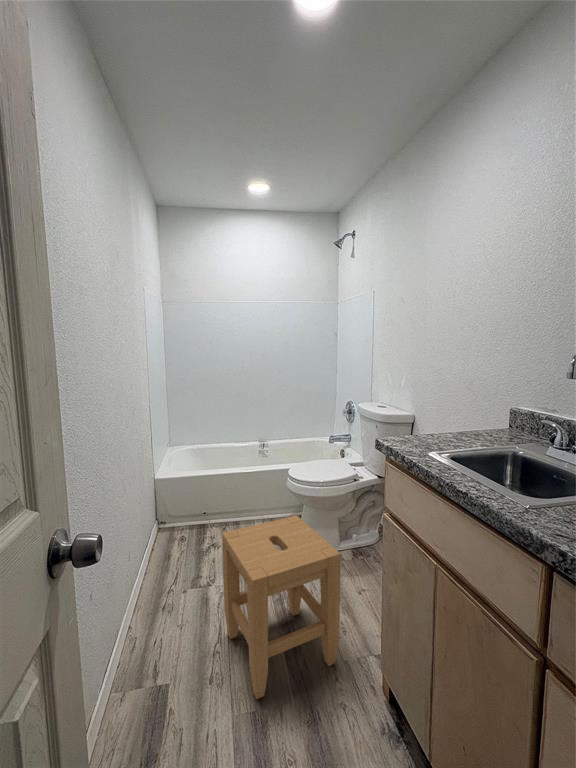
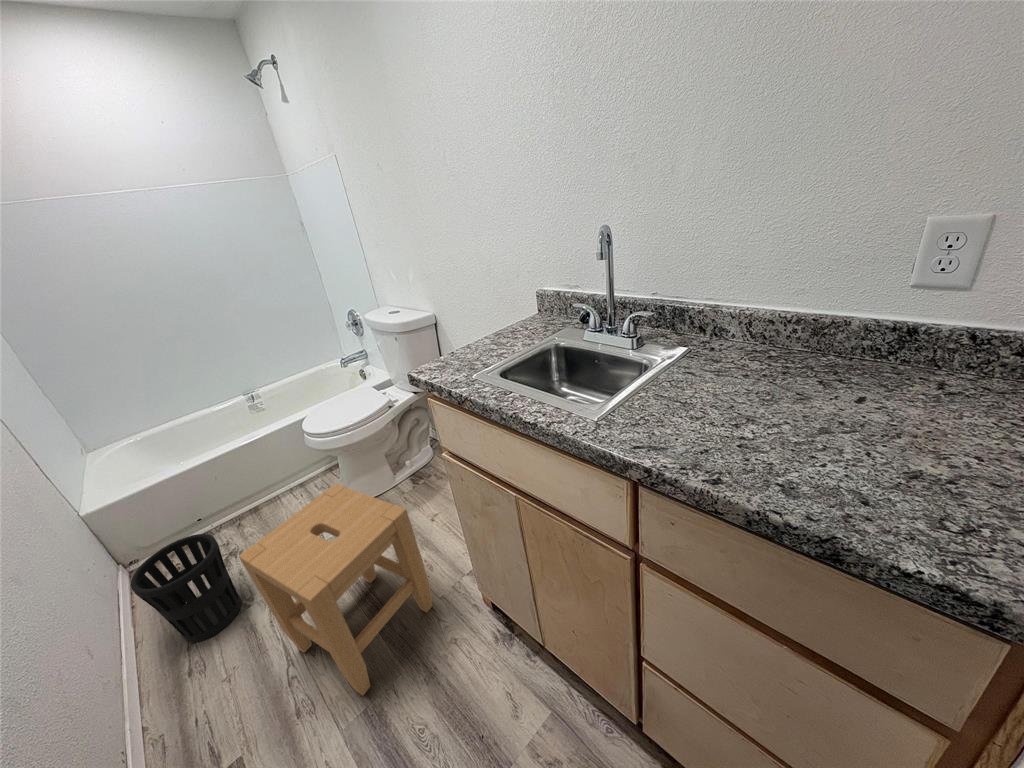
wastebasket: none [161,515,212,592] -> present [131,534,241,642]

